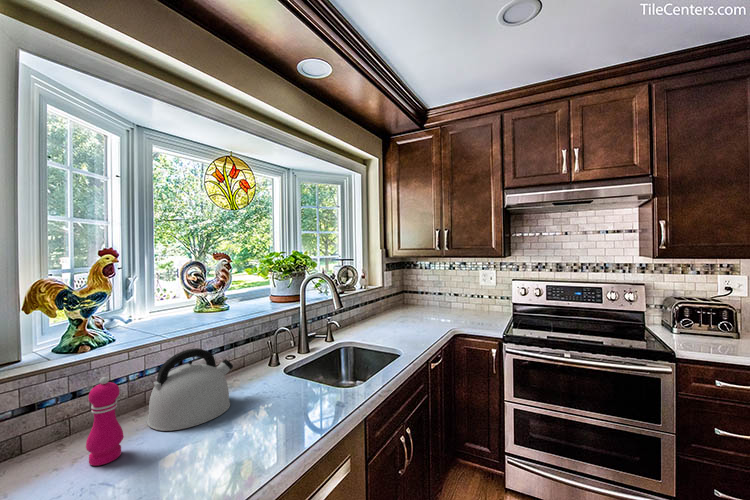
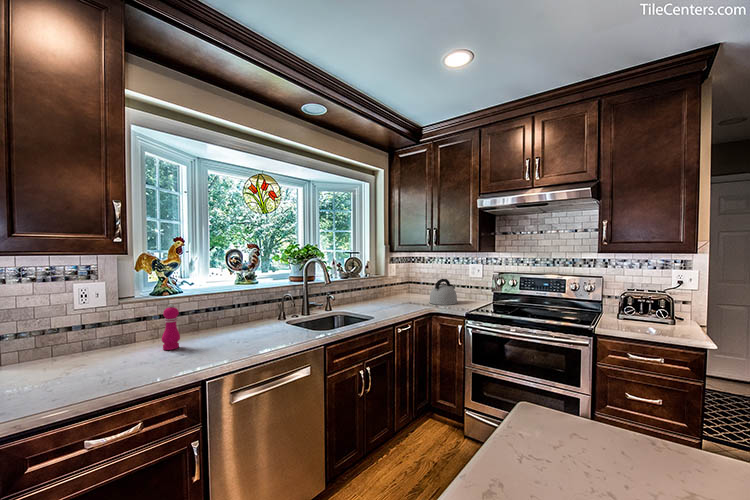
kettle: present [147,348,233,431] -> present [430,279,457,305]

